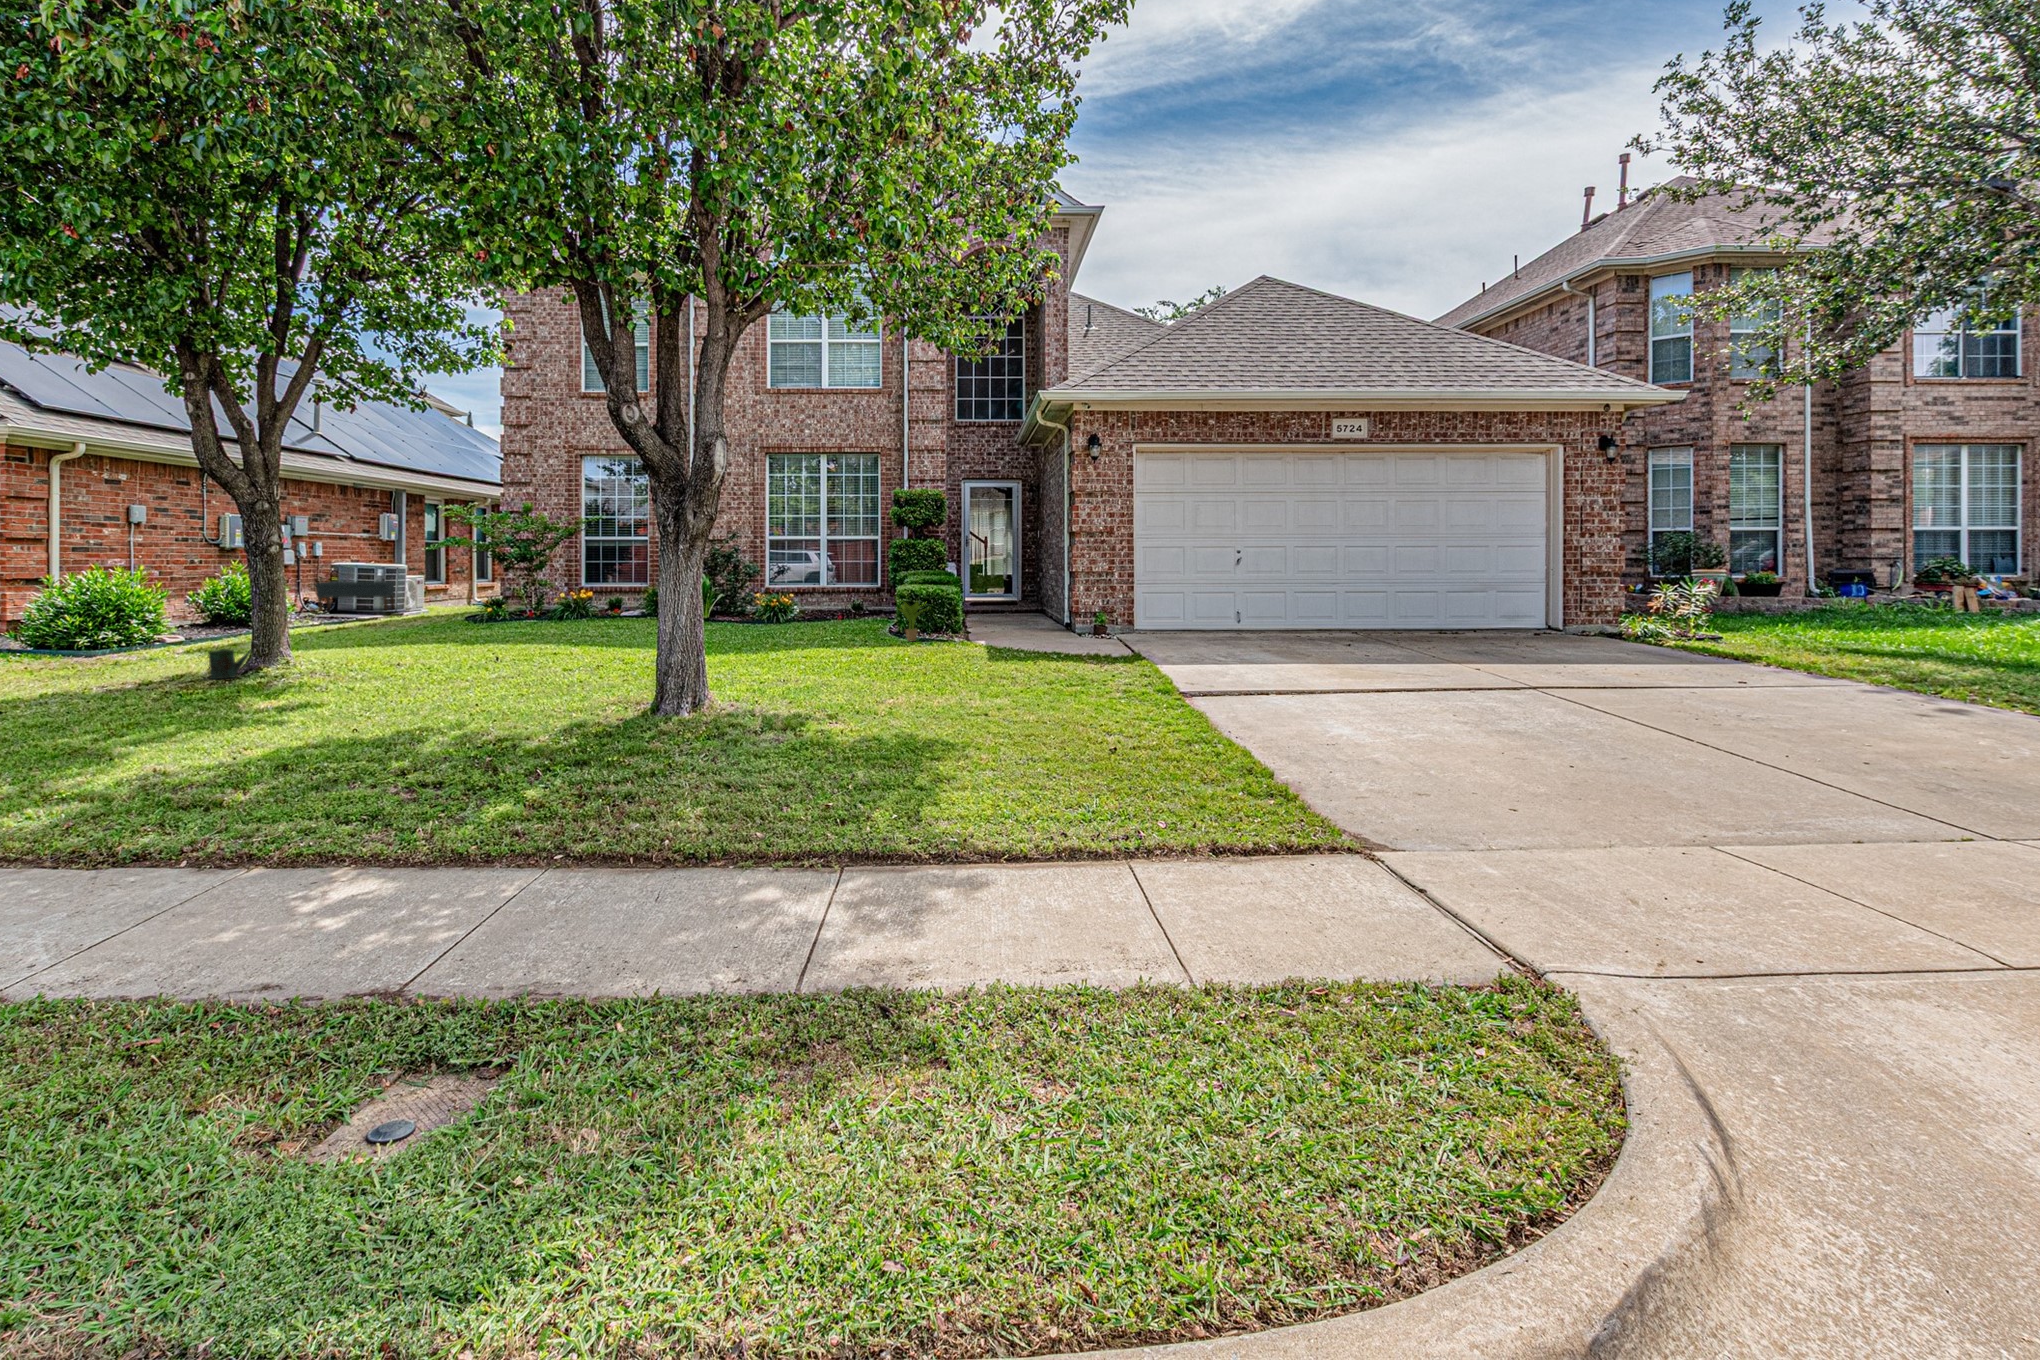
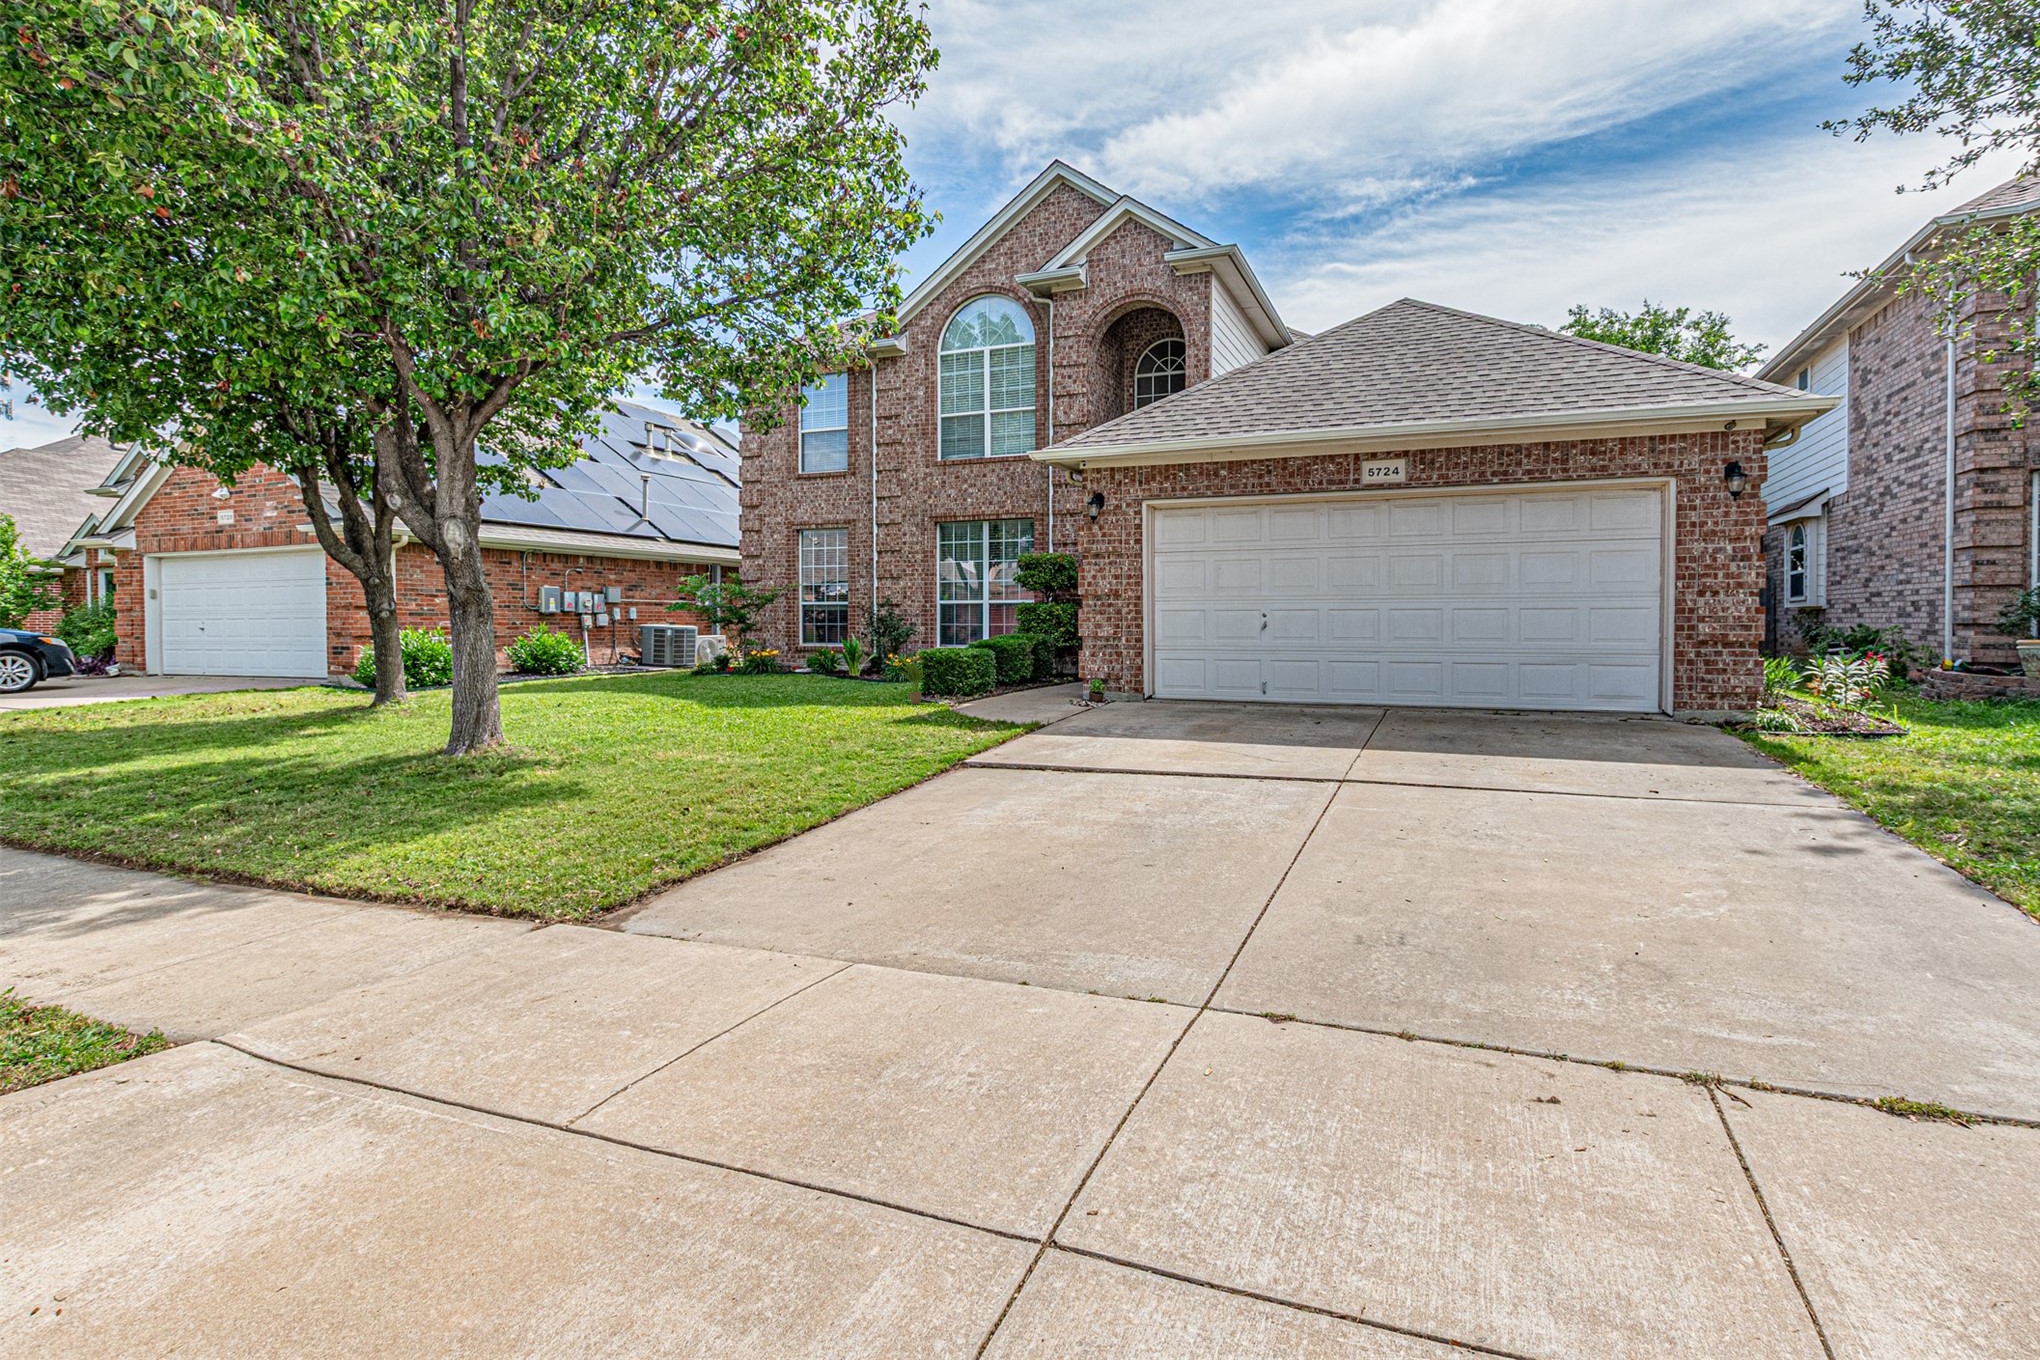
bench: present [316,581,395,611] -> none [620,642,677,667]
watering can: present [208,645,257,679] -> none [375,678,414,702]

